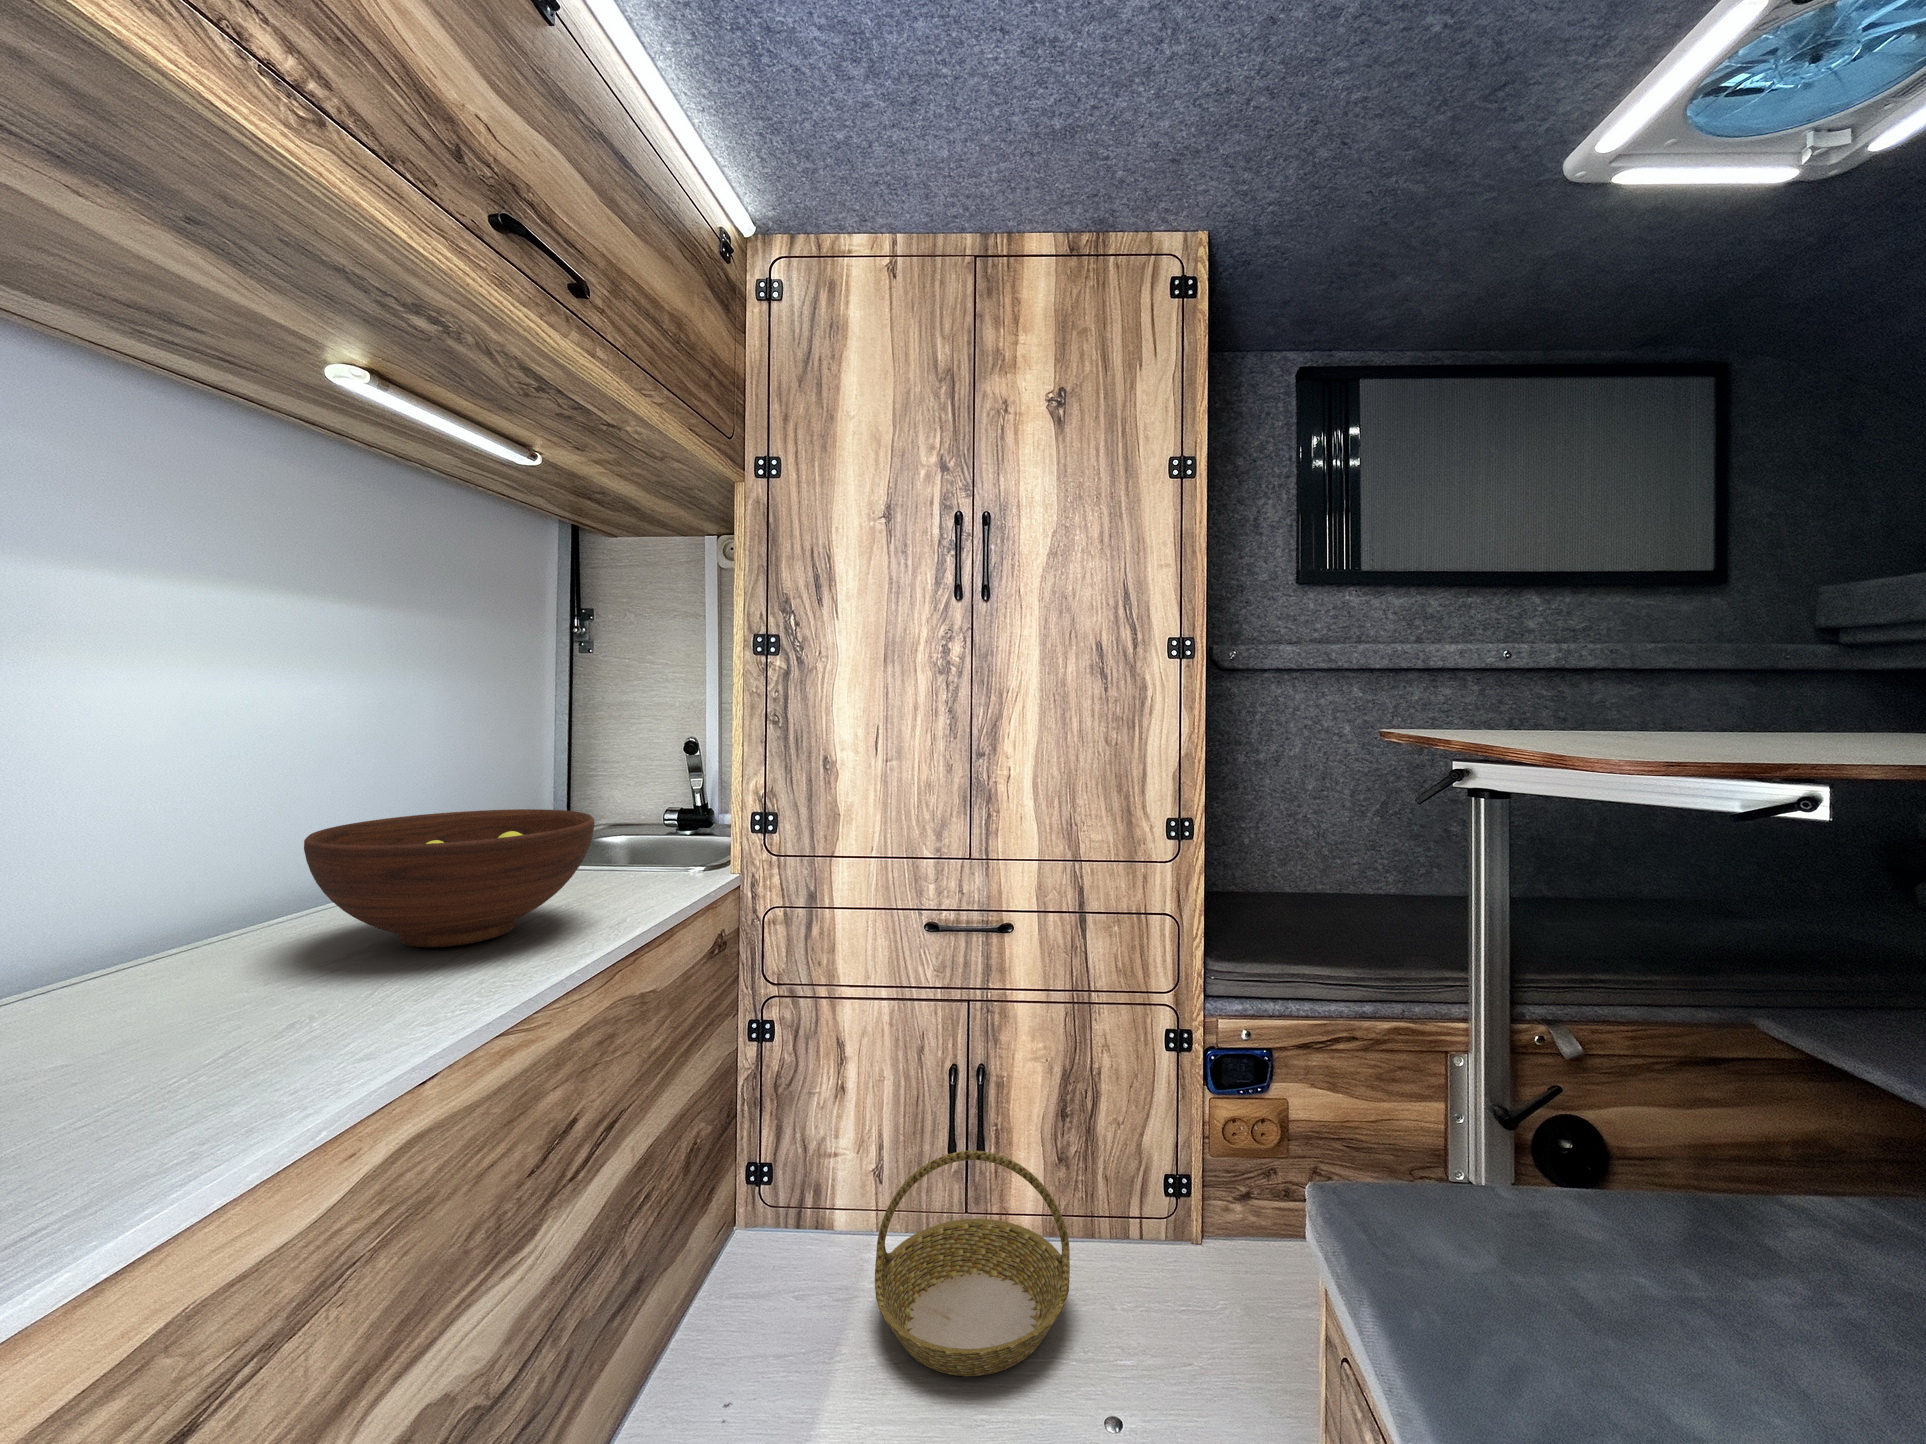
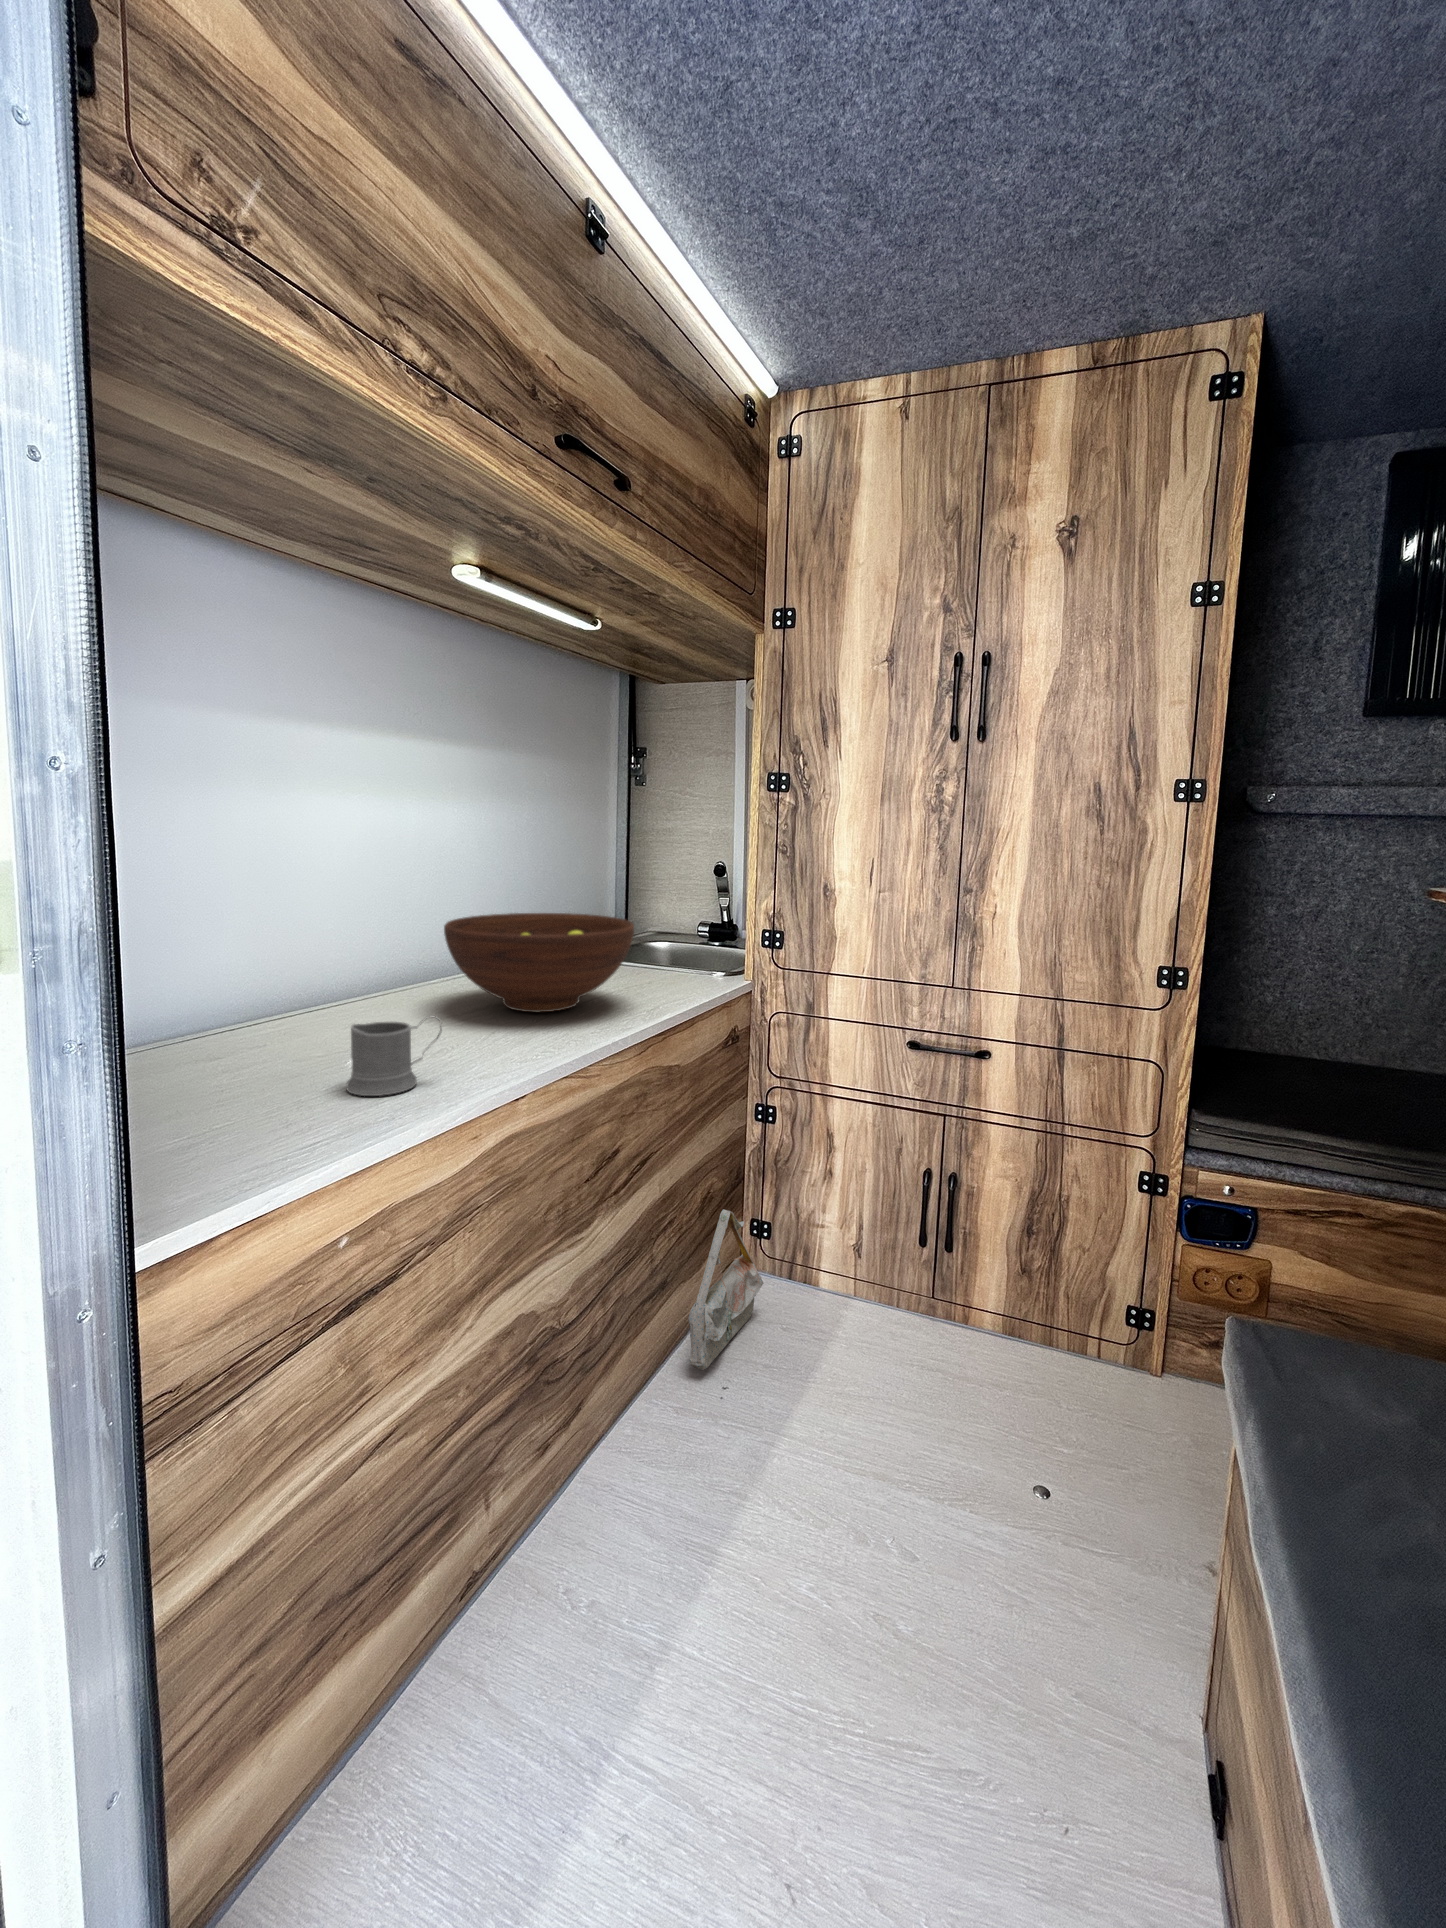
mug: none [108,978,298,1127] -> present [346,1016,442,1096]
basket: present [875,1150,1070,1376] -> none [846,1240,1020,1424]
bag: none [674,1162,768,1386] -> present [688,1209,764,1370]

